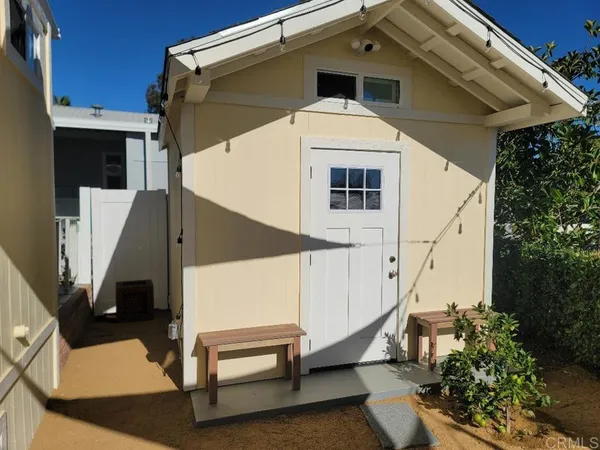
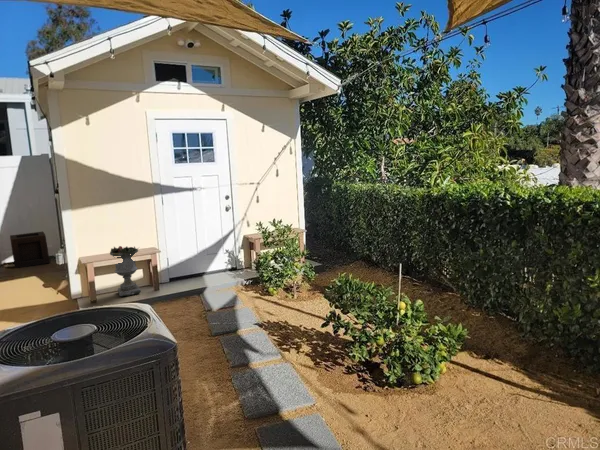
planter: none [239,322,280,399] -> present [110,246,141,296]

